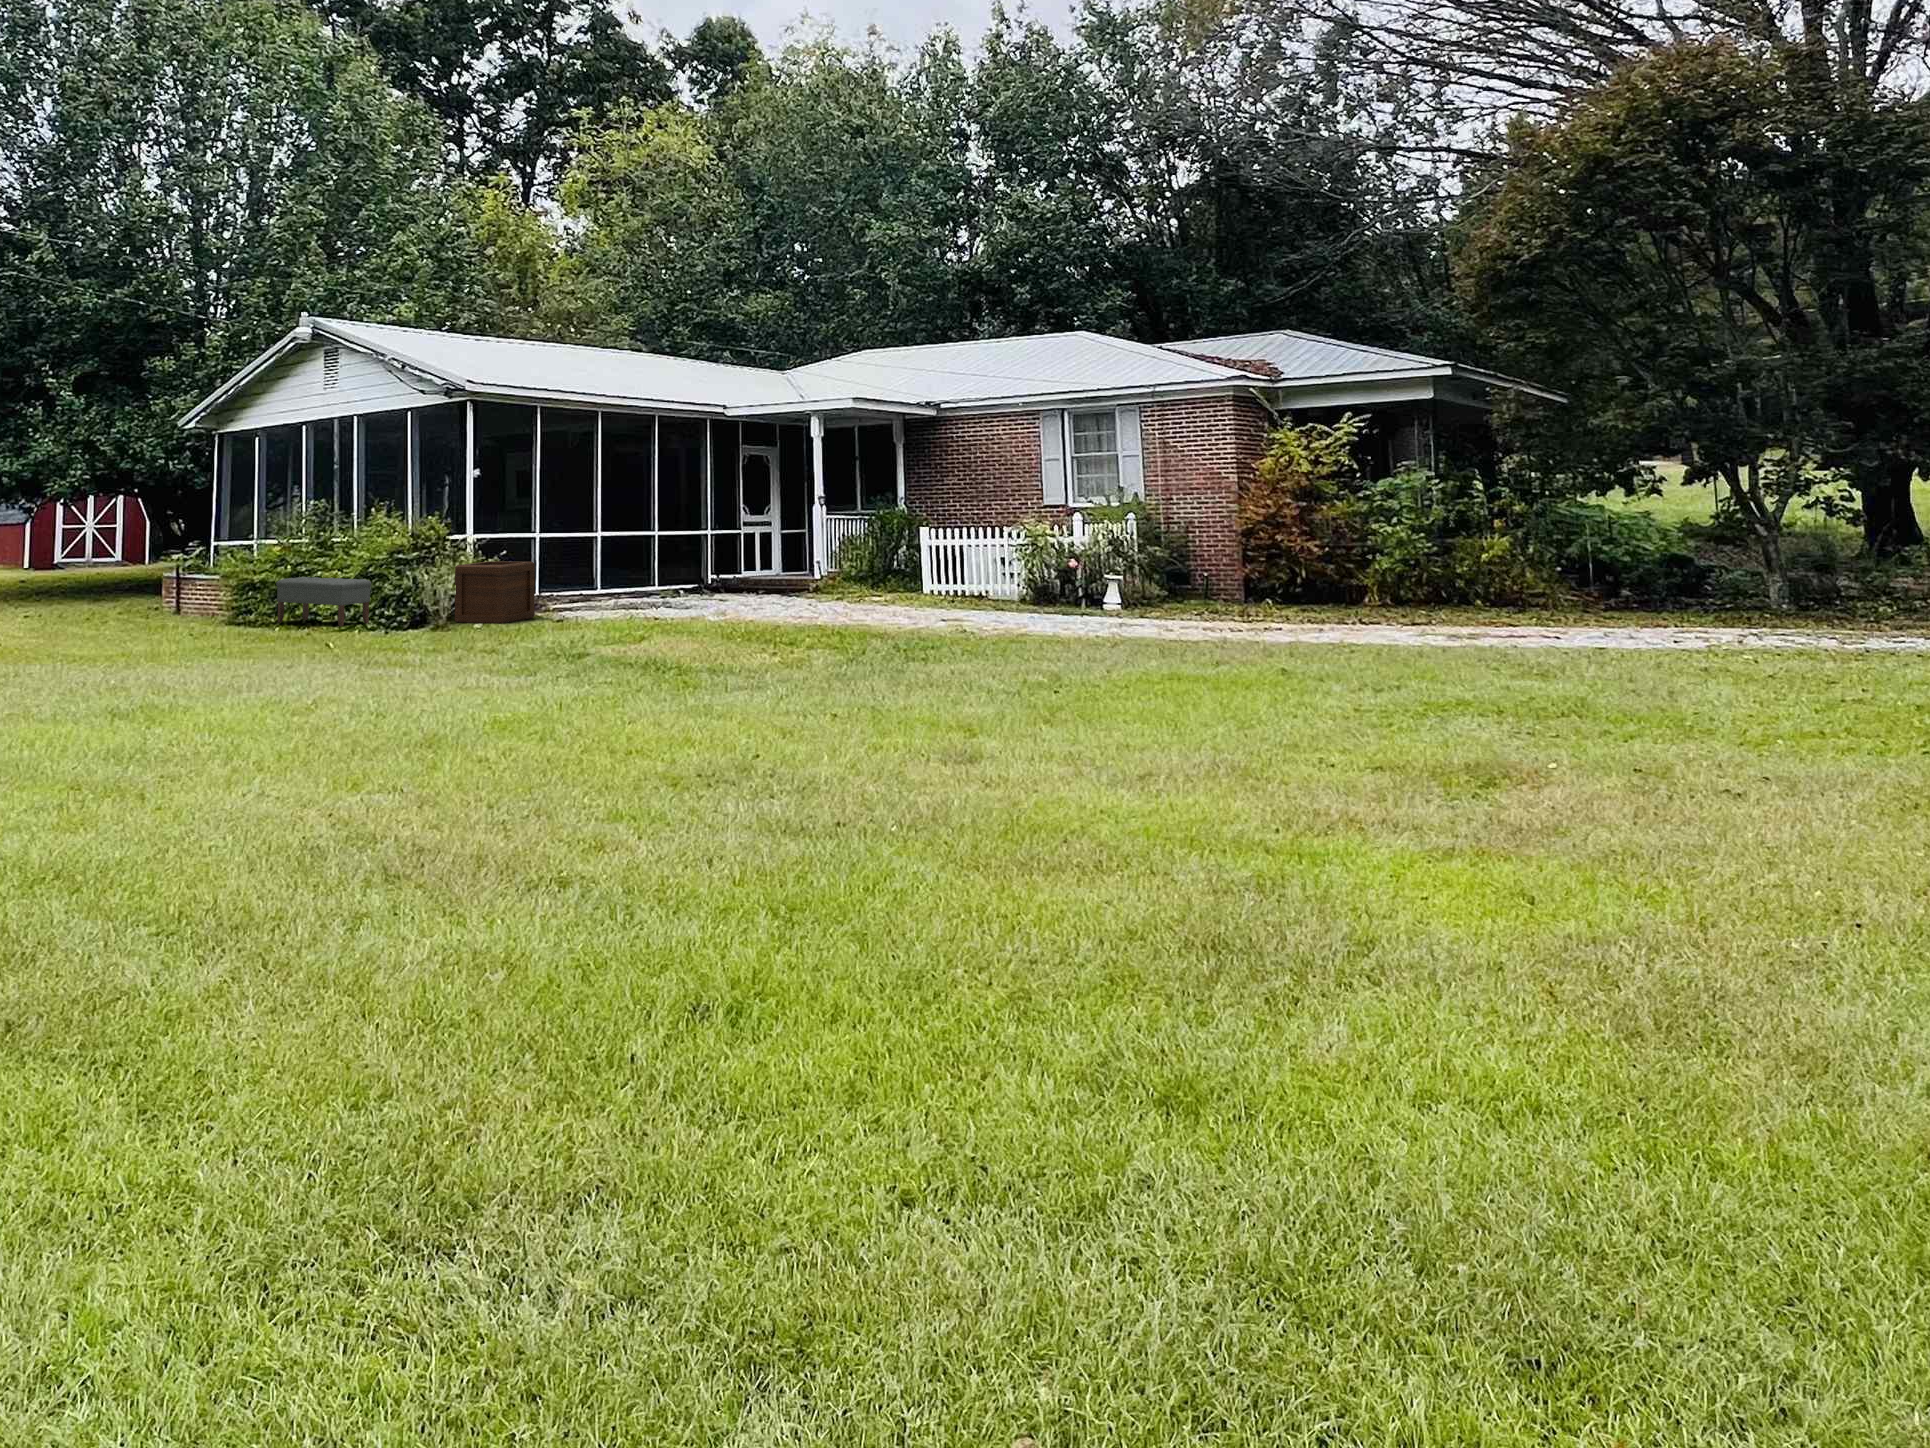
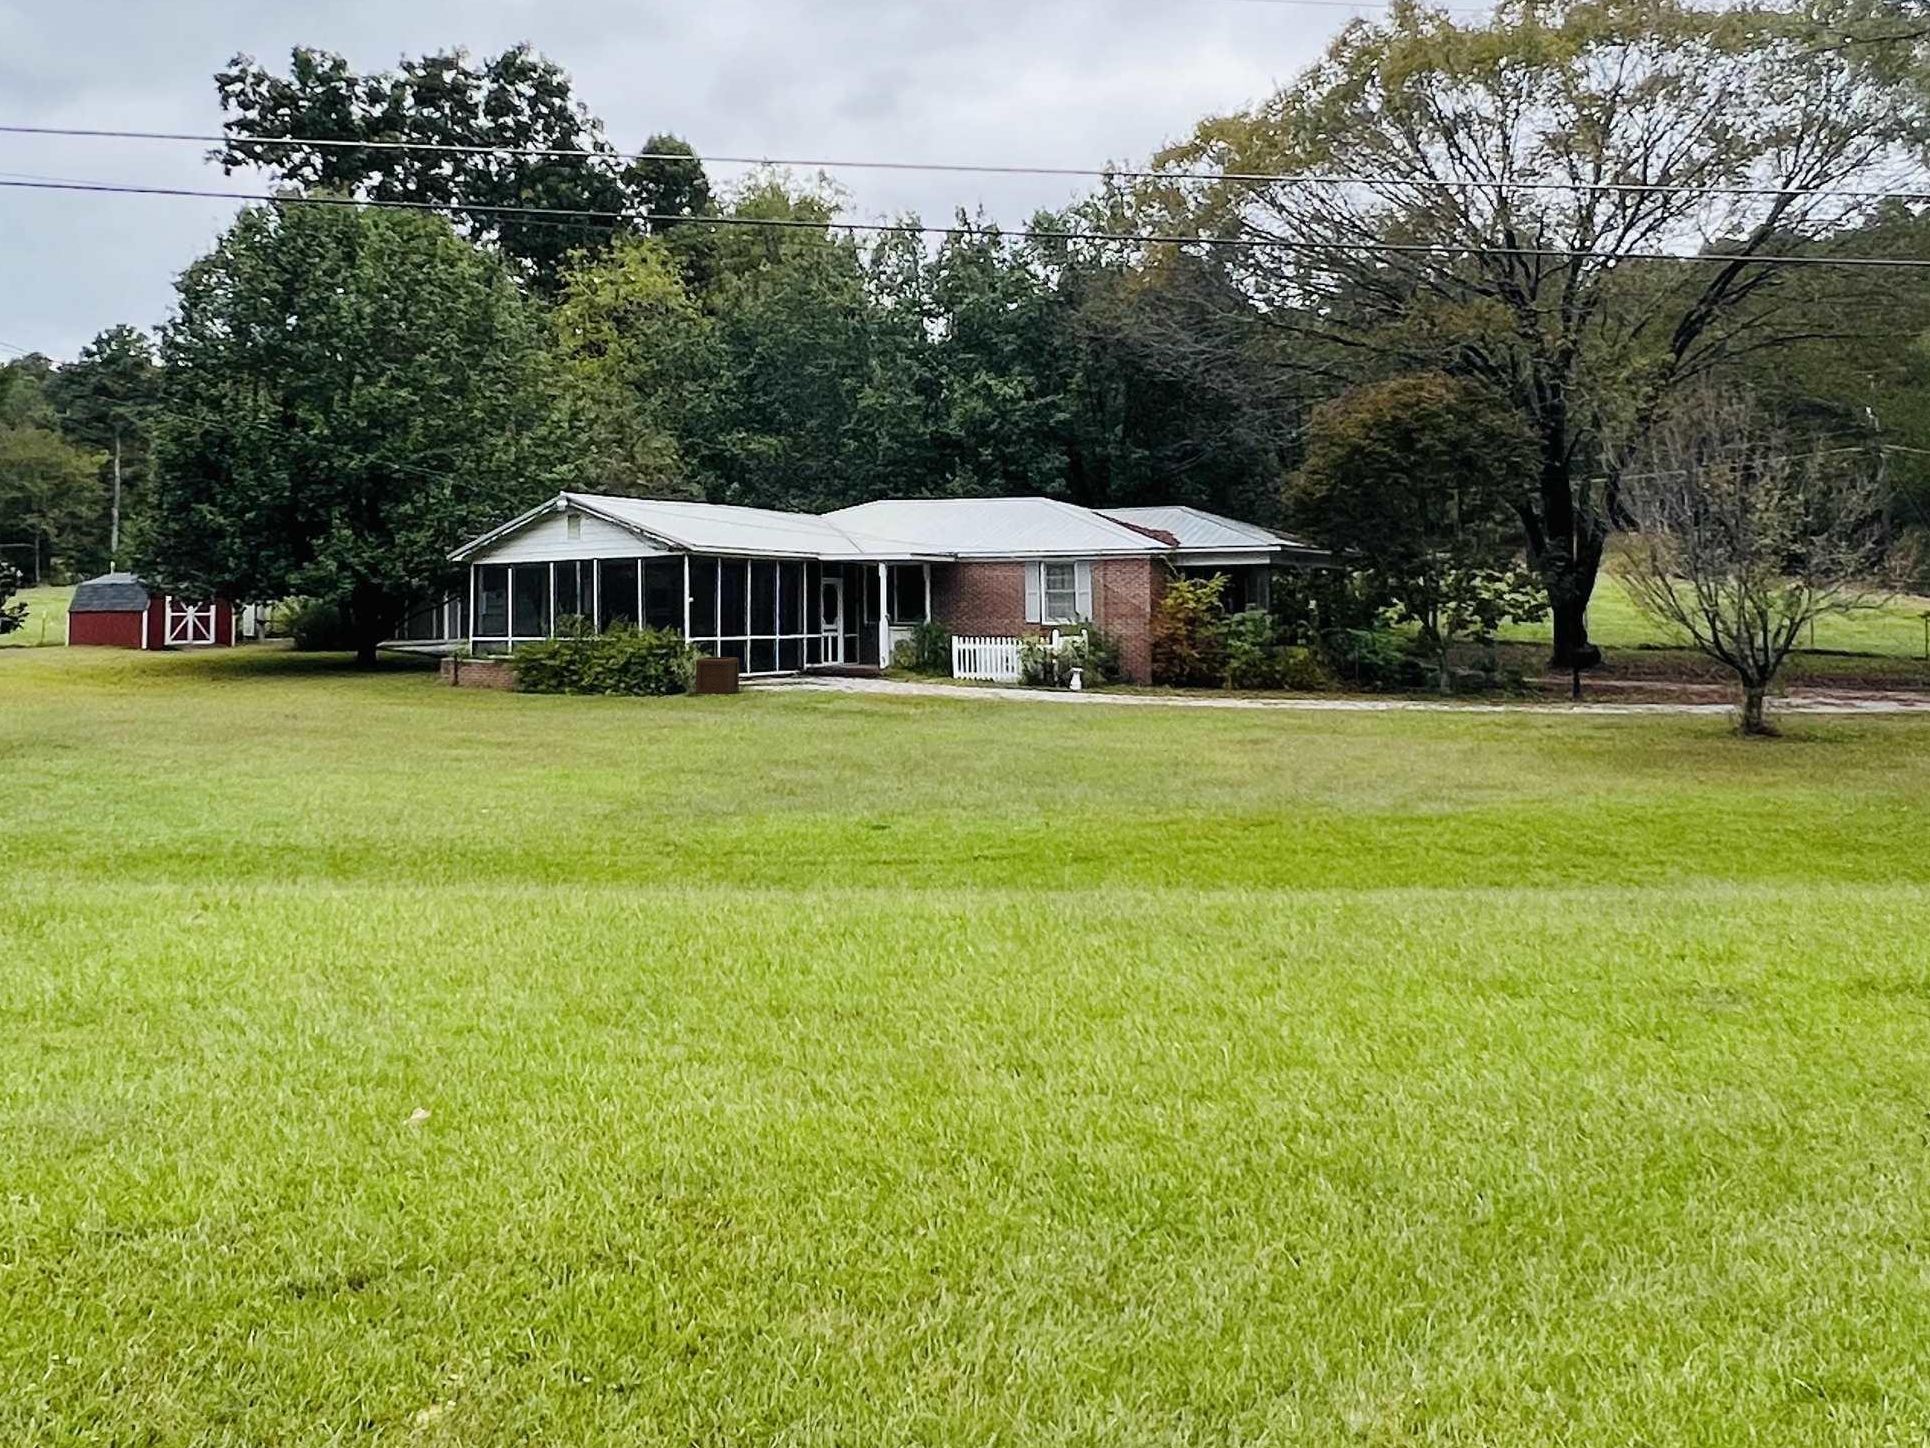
bench: present [276,577,371,626] -> none [580,666,643,696]

